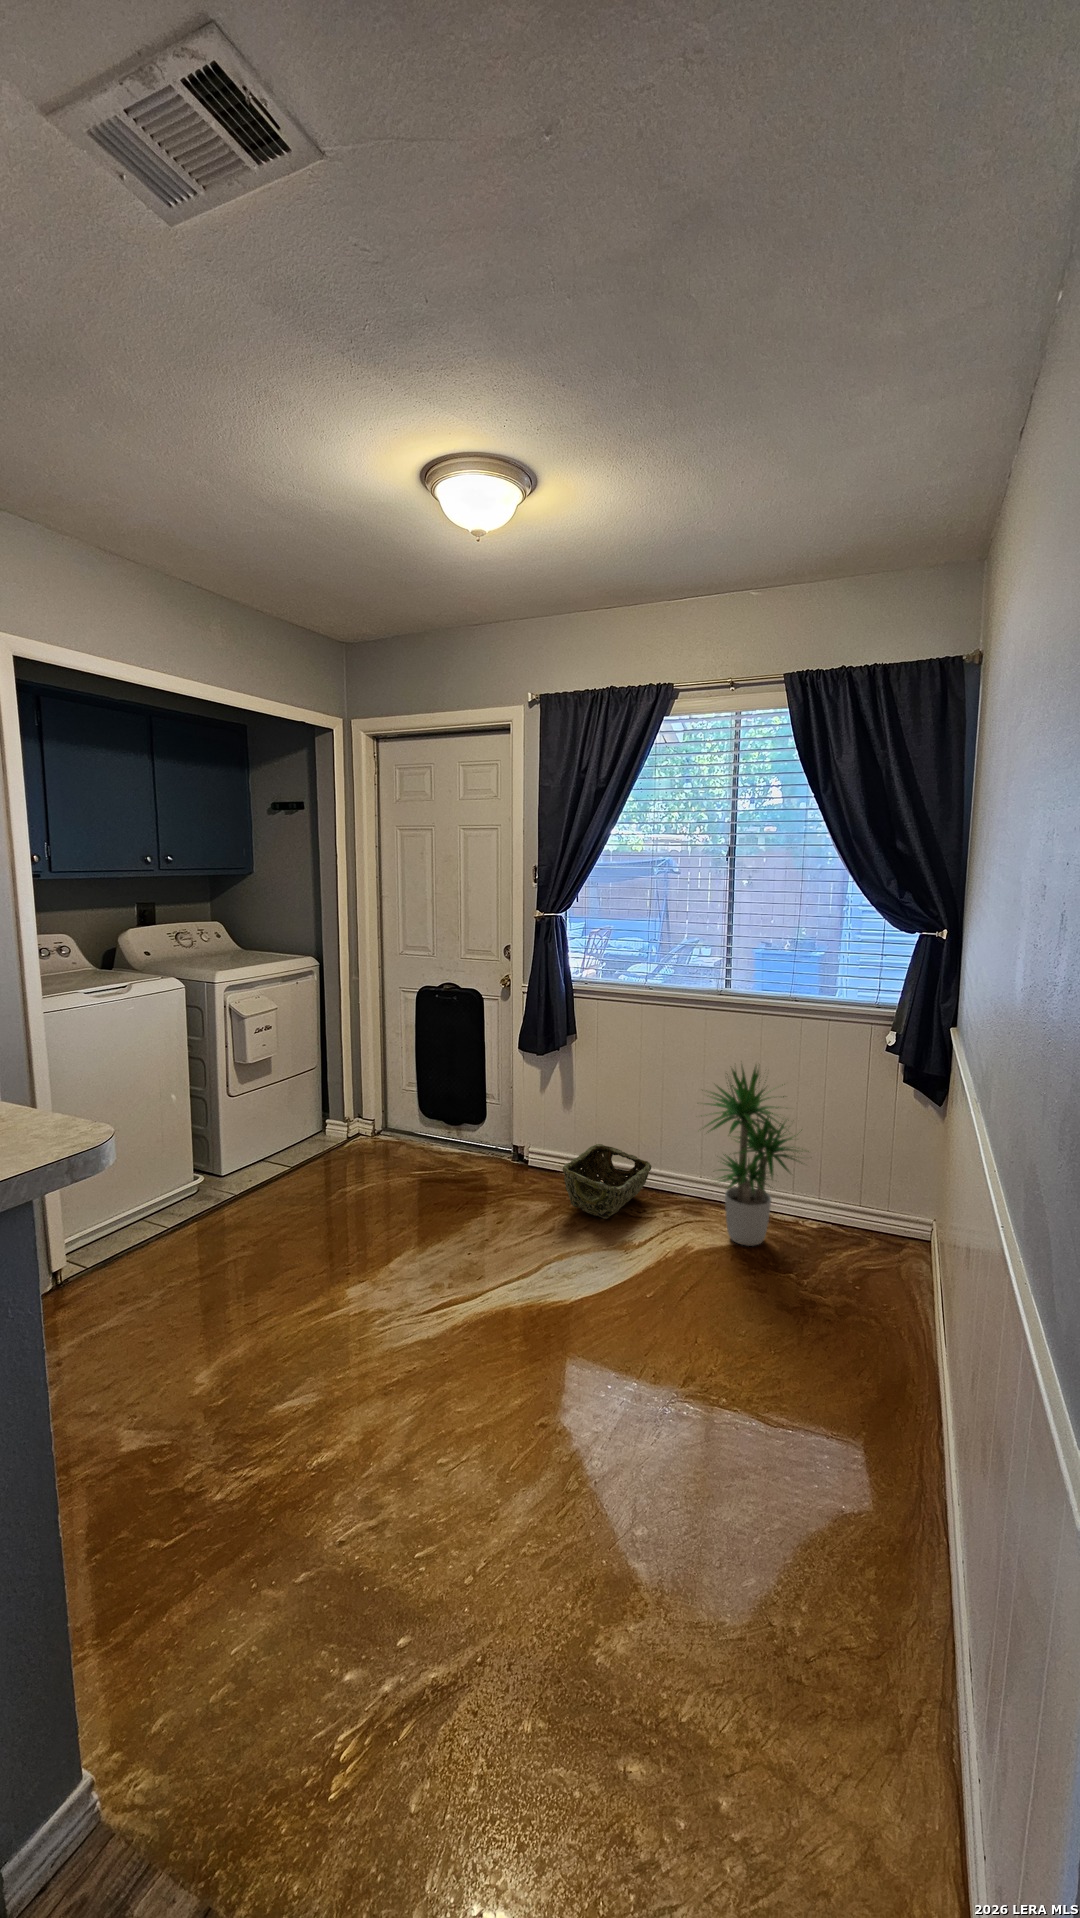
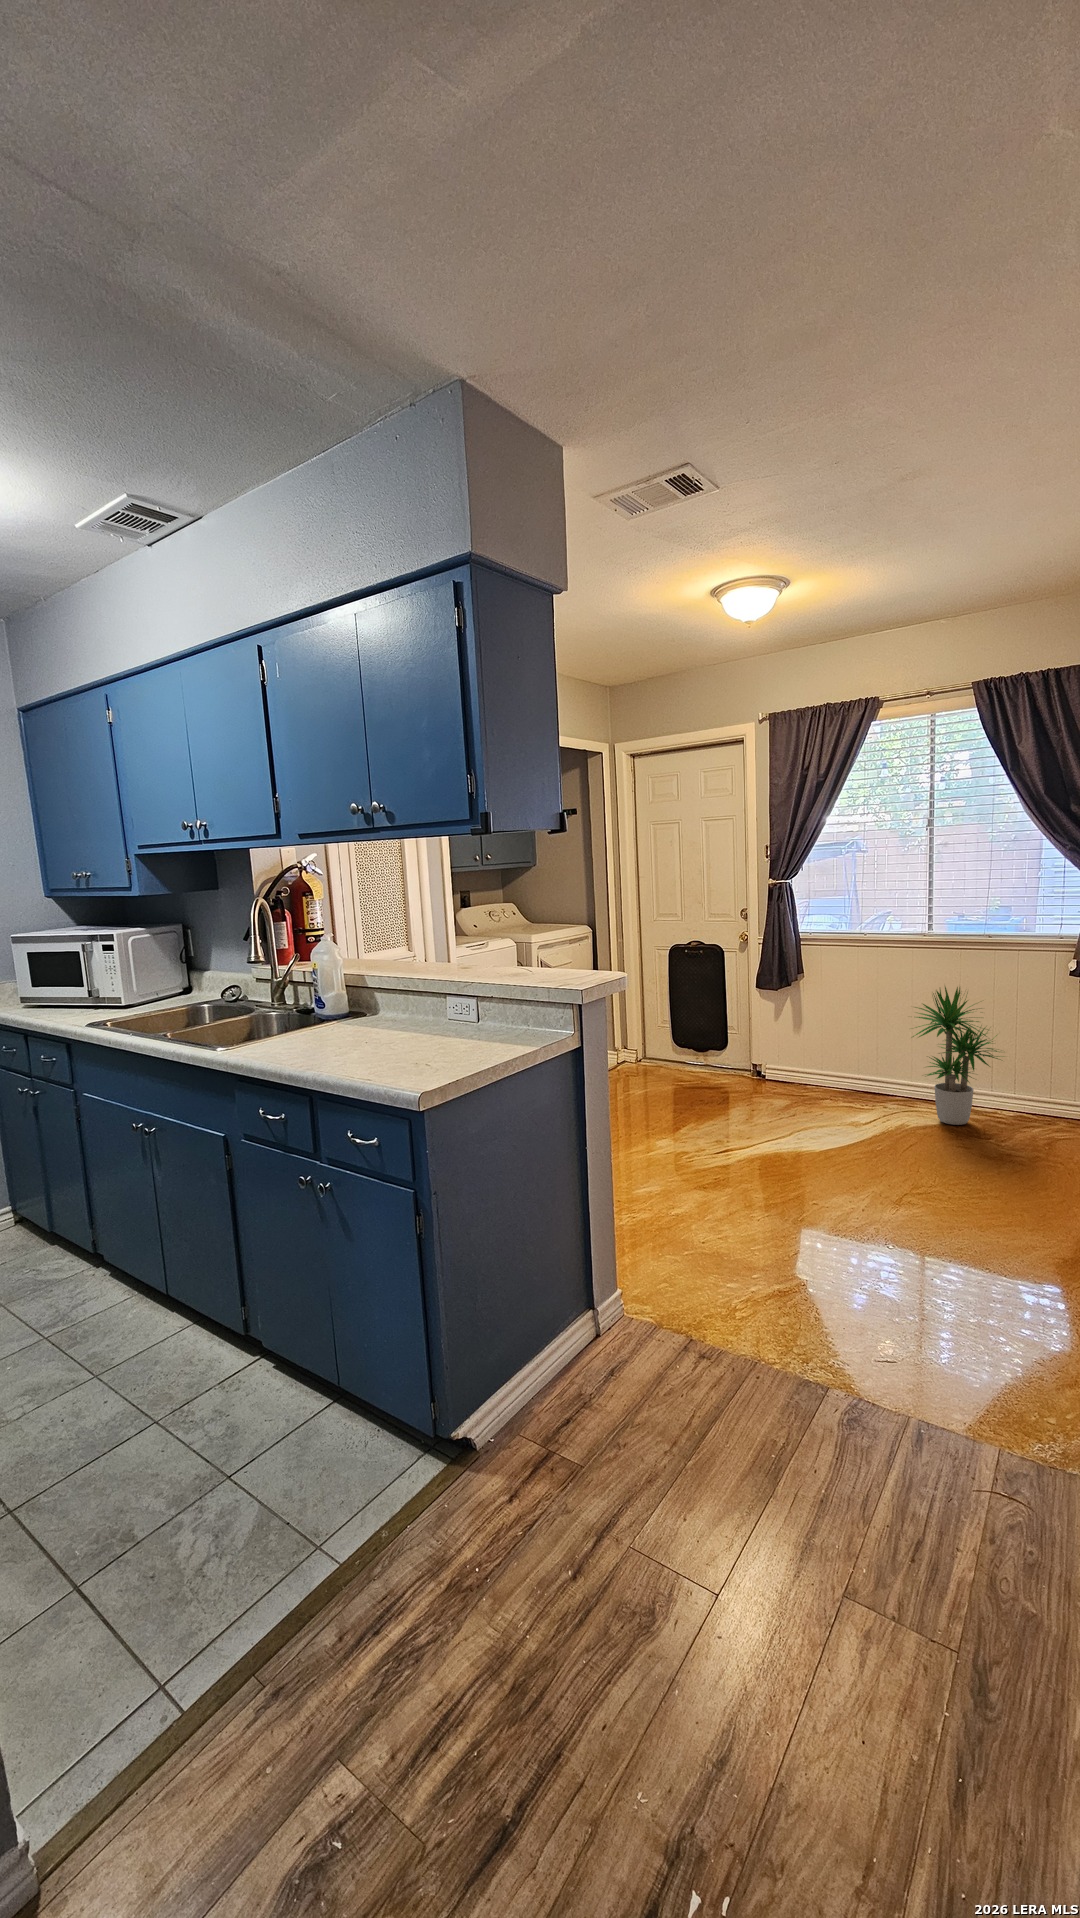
woven basket: present [562,1144,652,1219] -> none [800,1059,871,1109]

